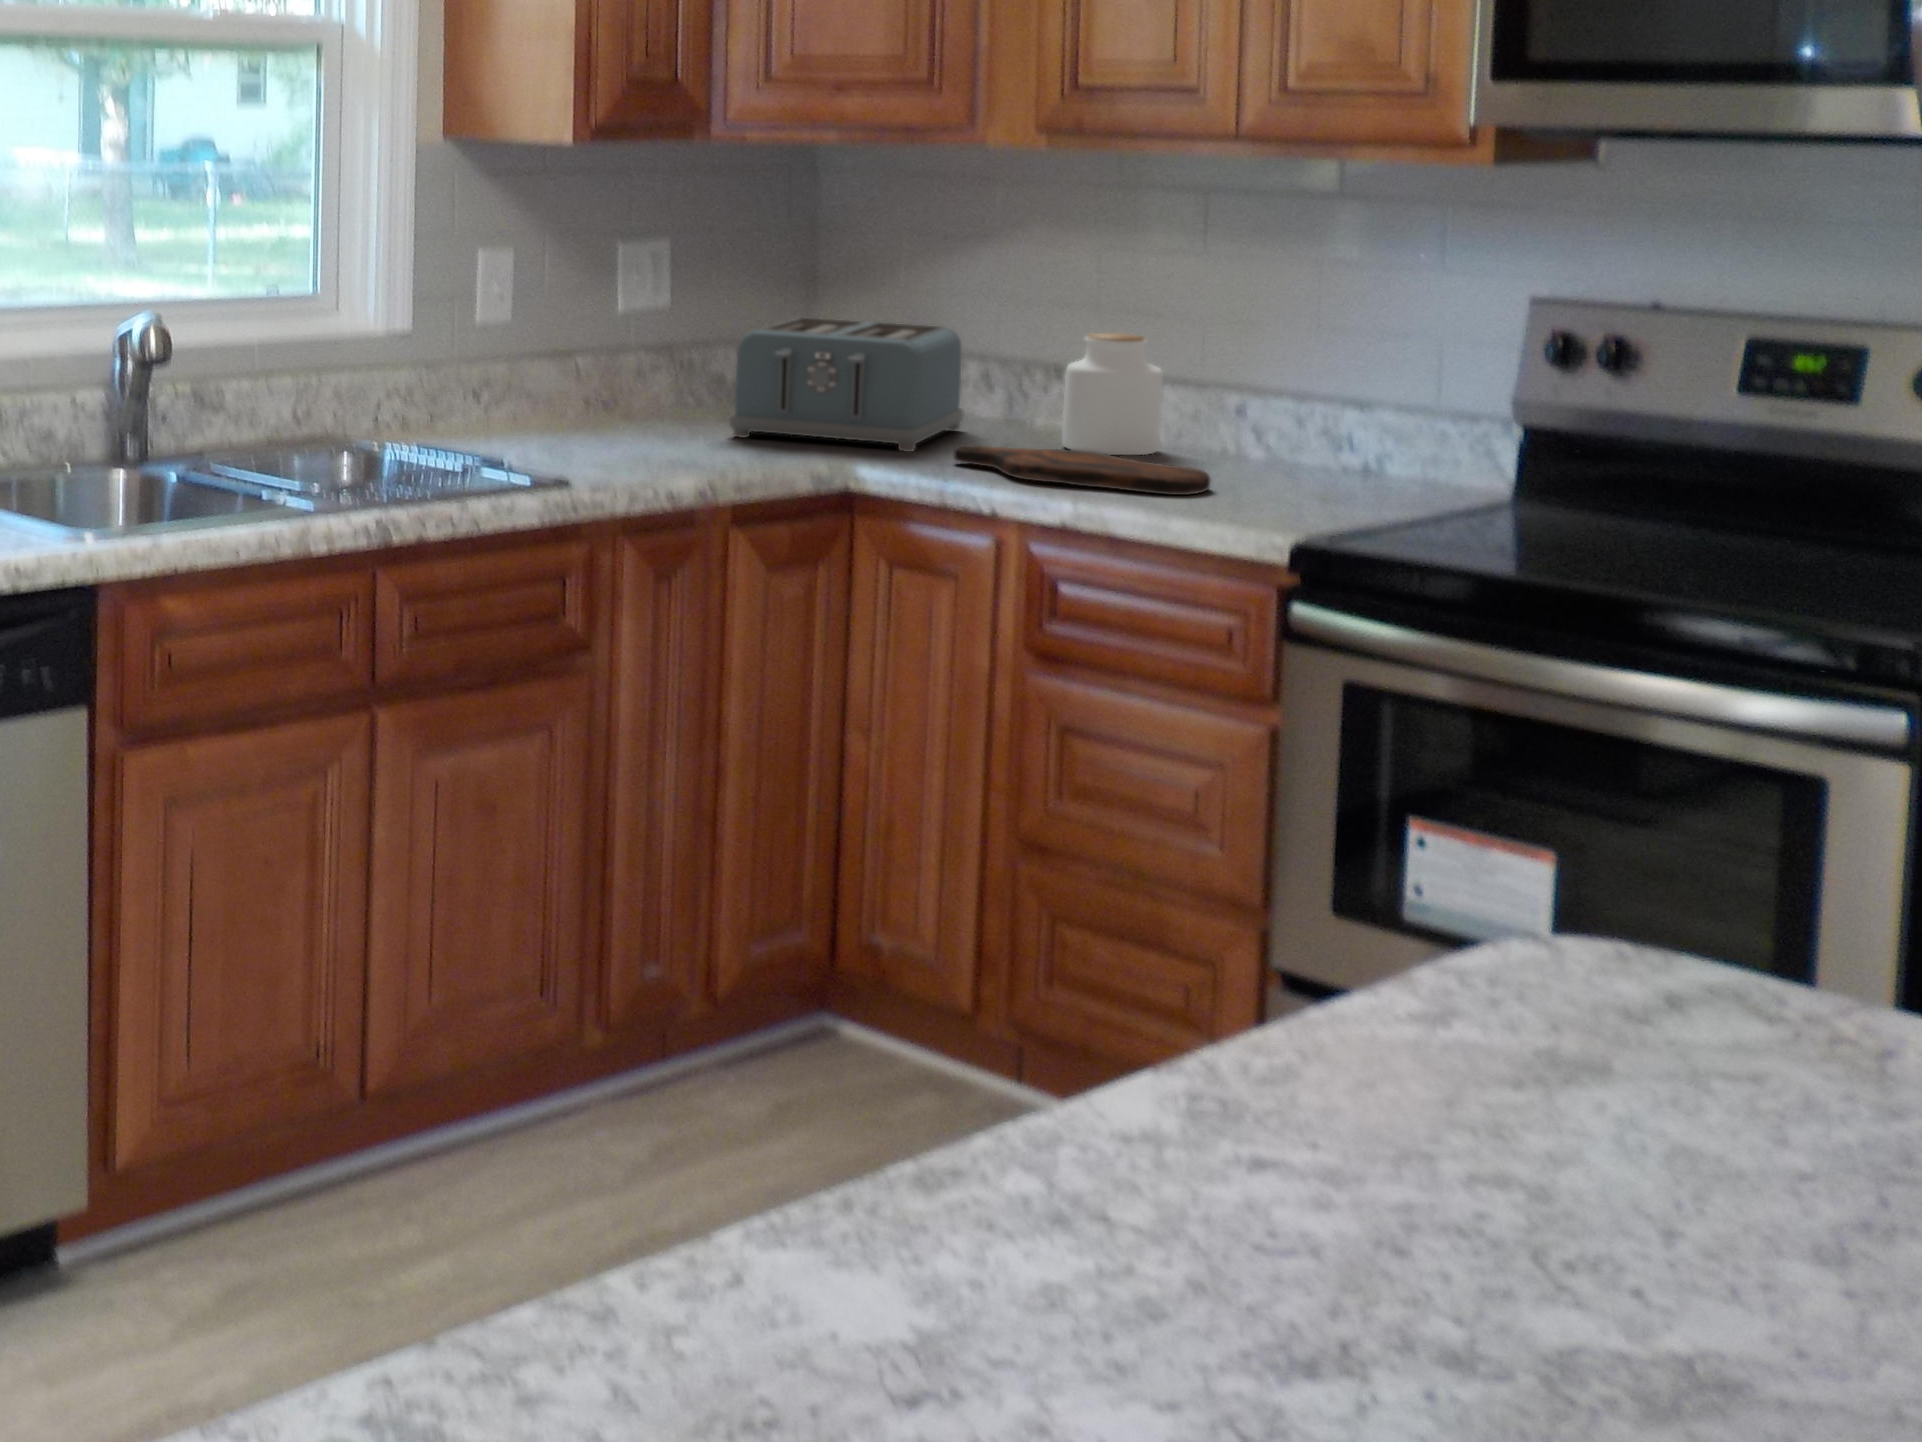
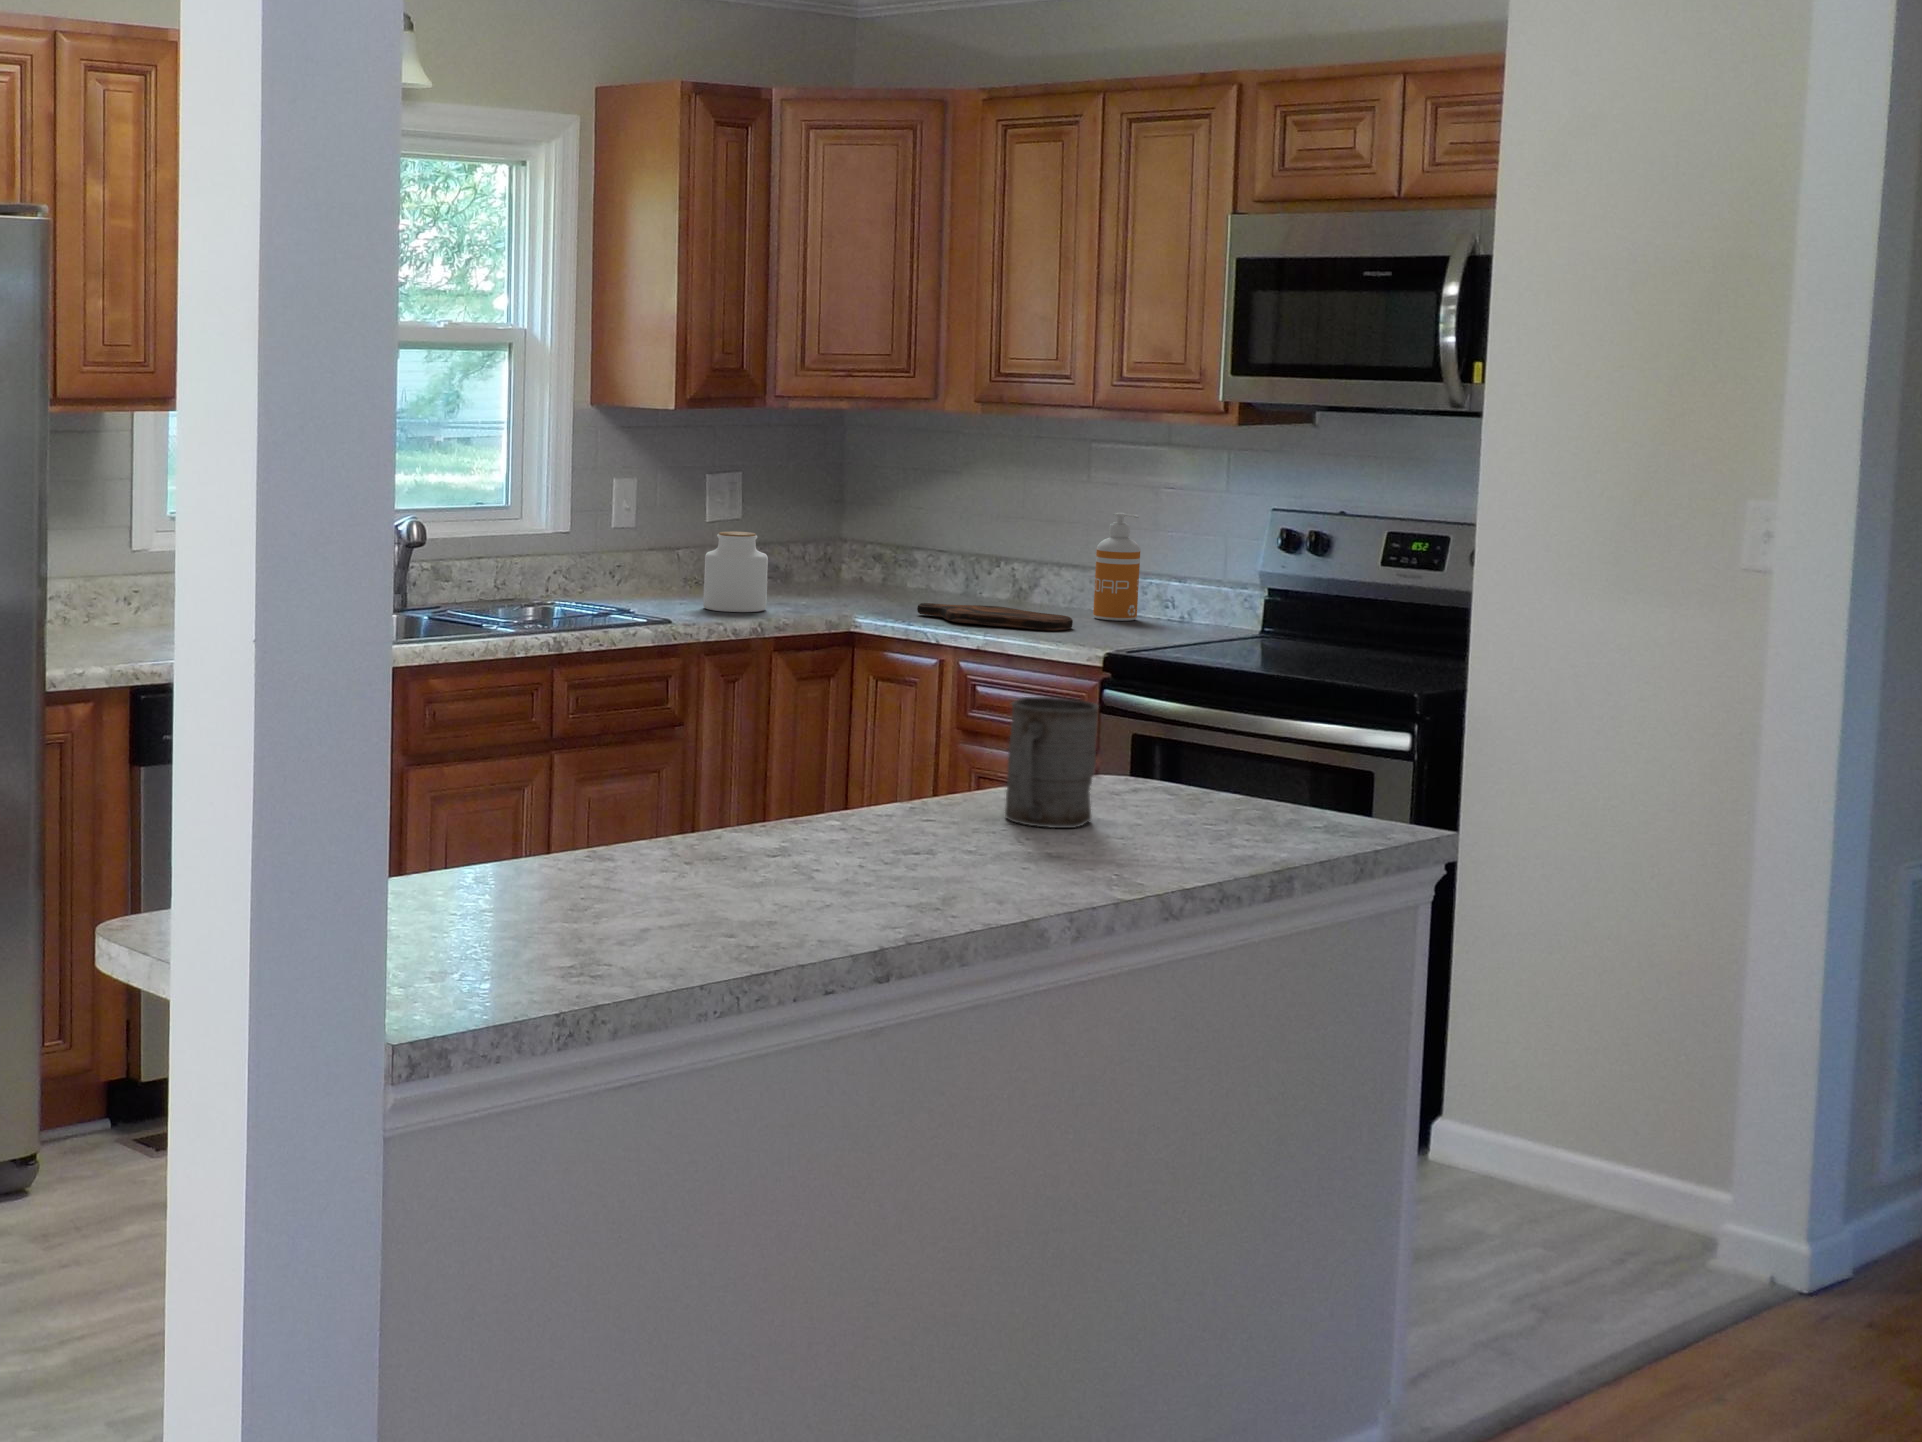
soap dispenser: none [1227,303,1302,472] -> present [1093,513,1140,621]
toaster: present [730,318,964,452] -> none [777,525,933,609]
jar: present [1062,333,1163,455] -> present [703,532,768,612]
mug: none [1515,877,1805,1284] -> present [1005,697,1098,828]

